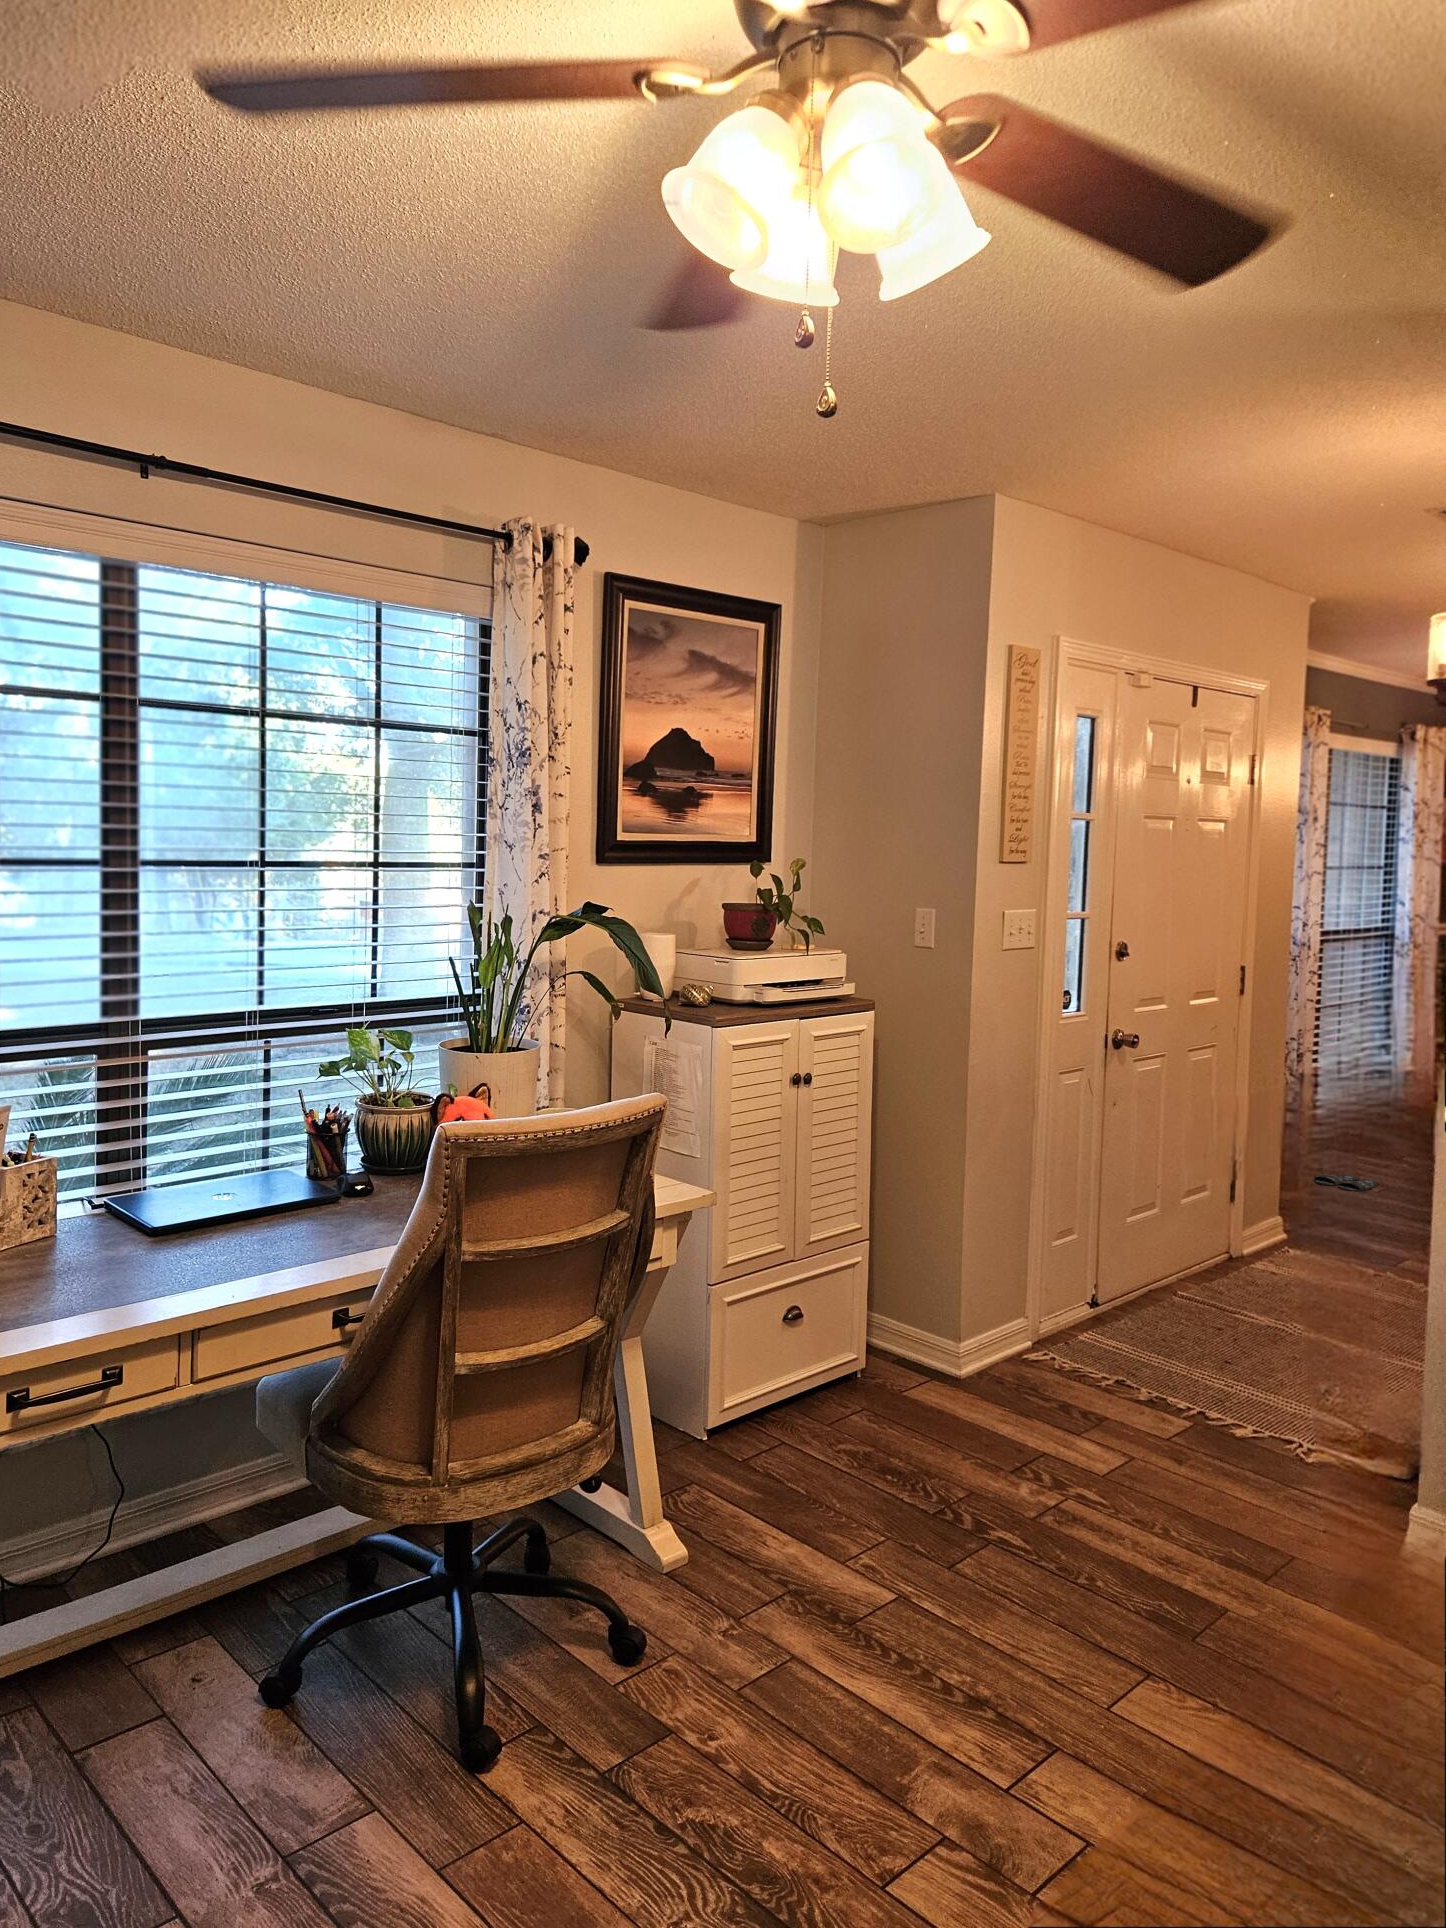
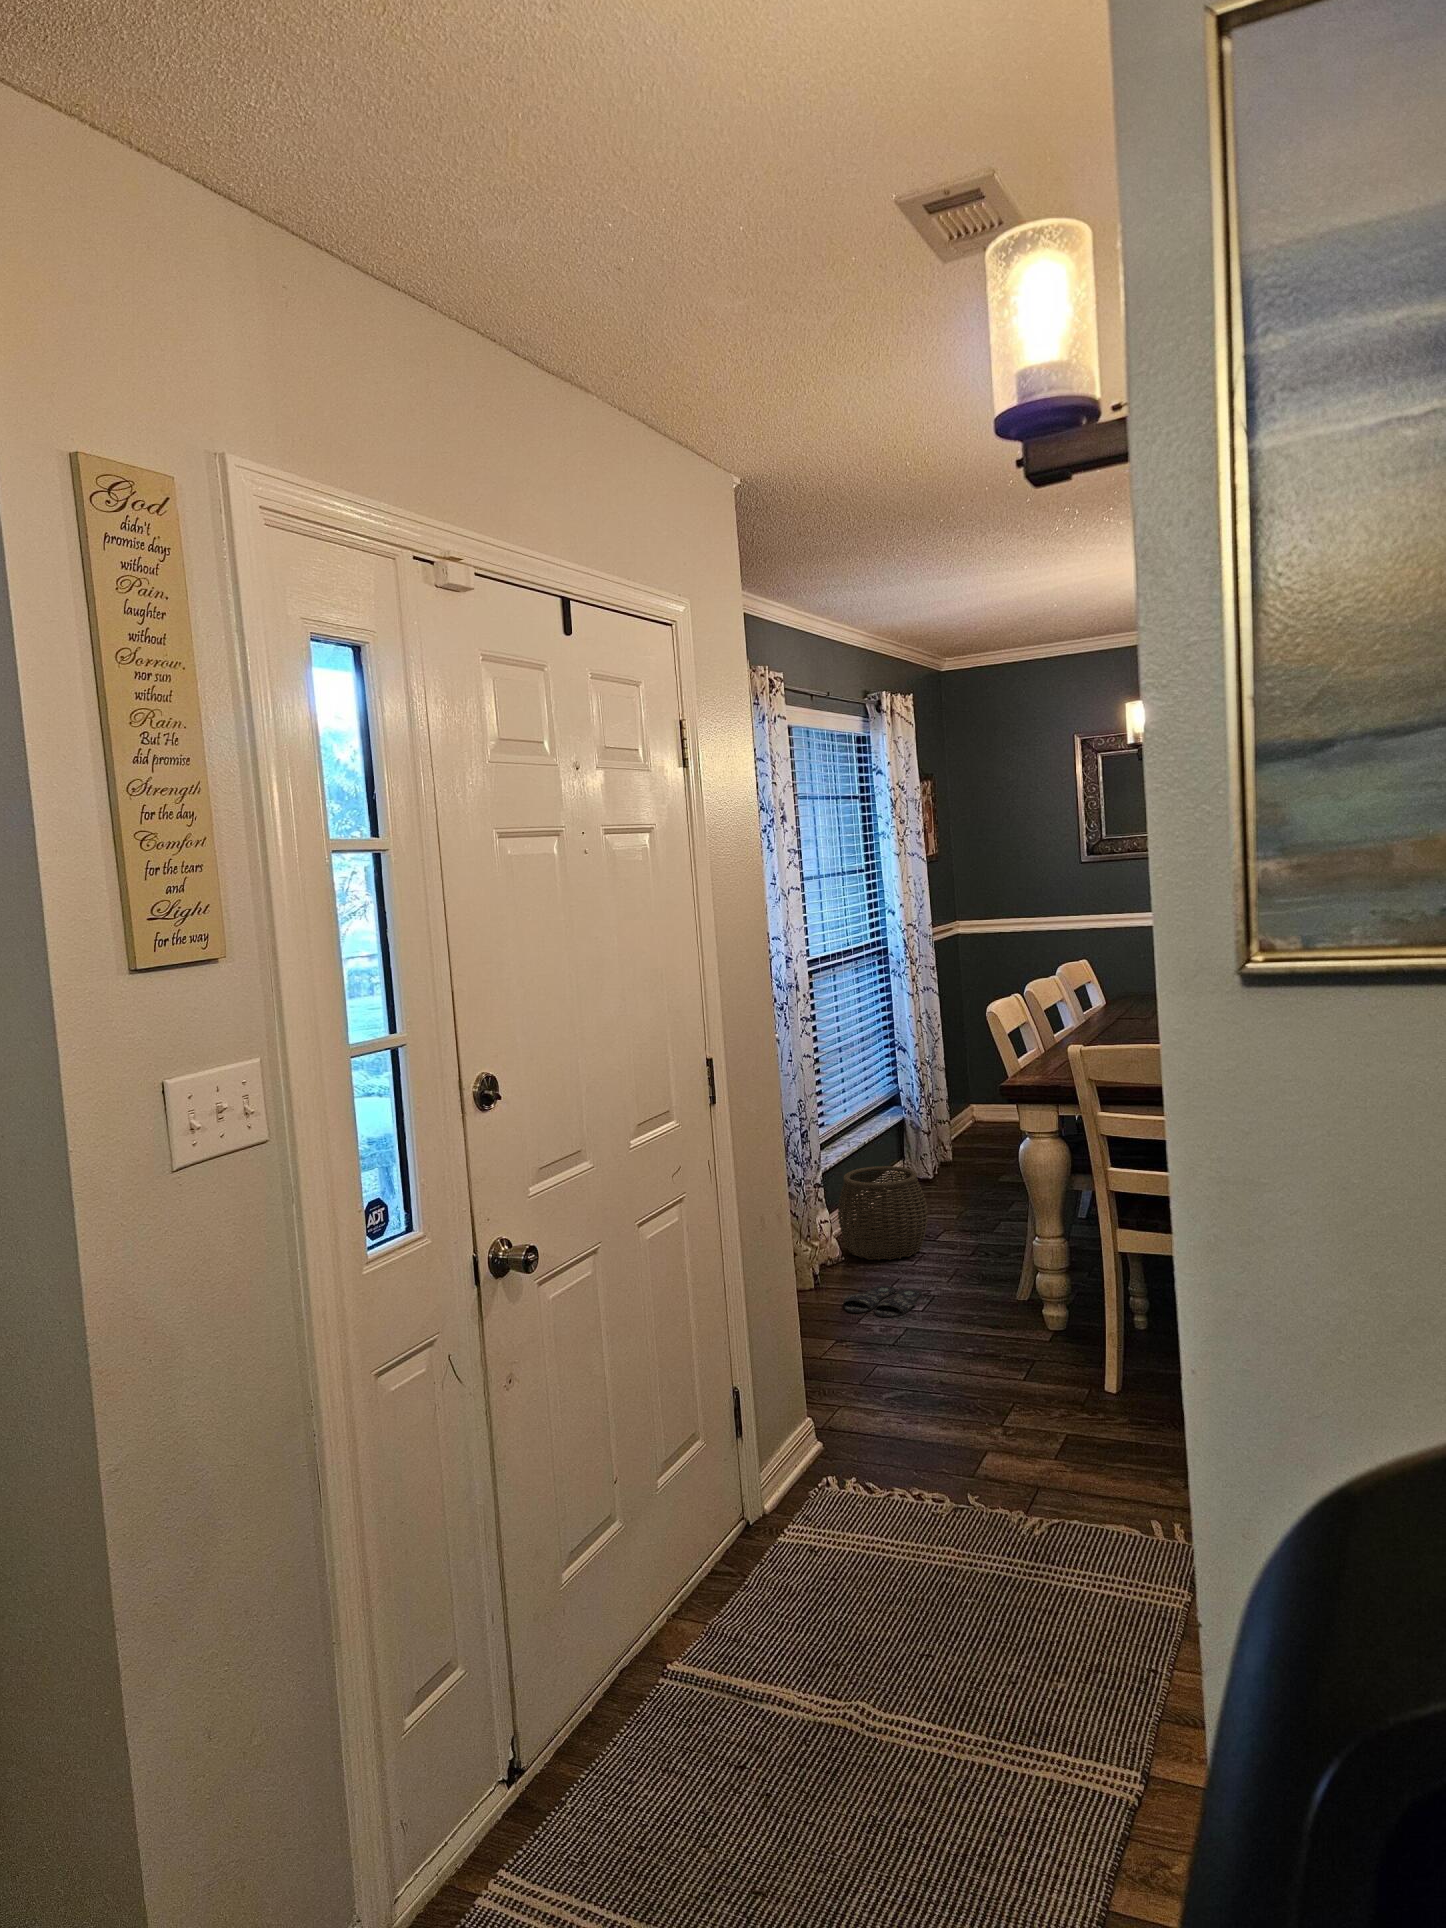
woven basket: none [1319,1095,1397,1165] -> present [838,1166,928,1260]

